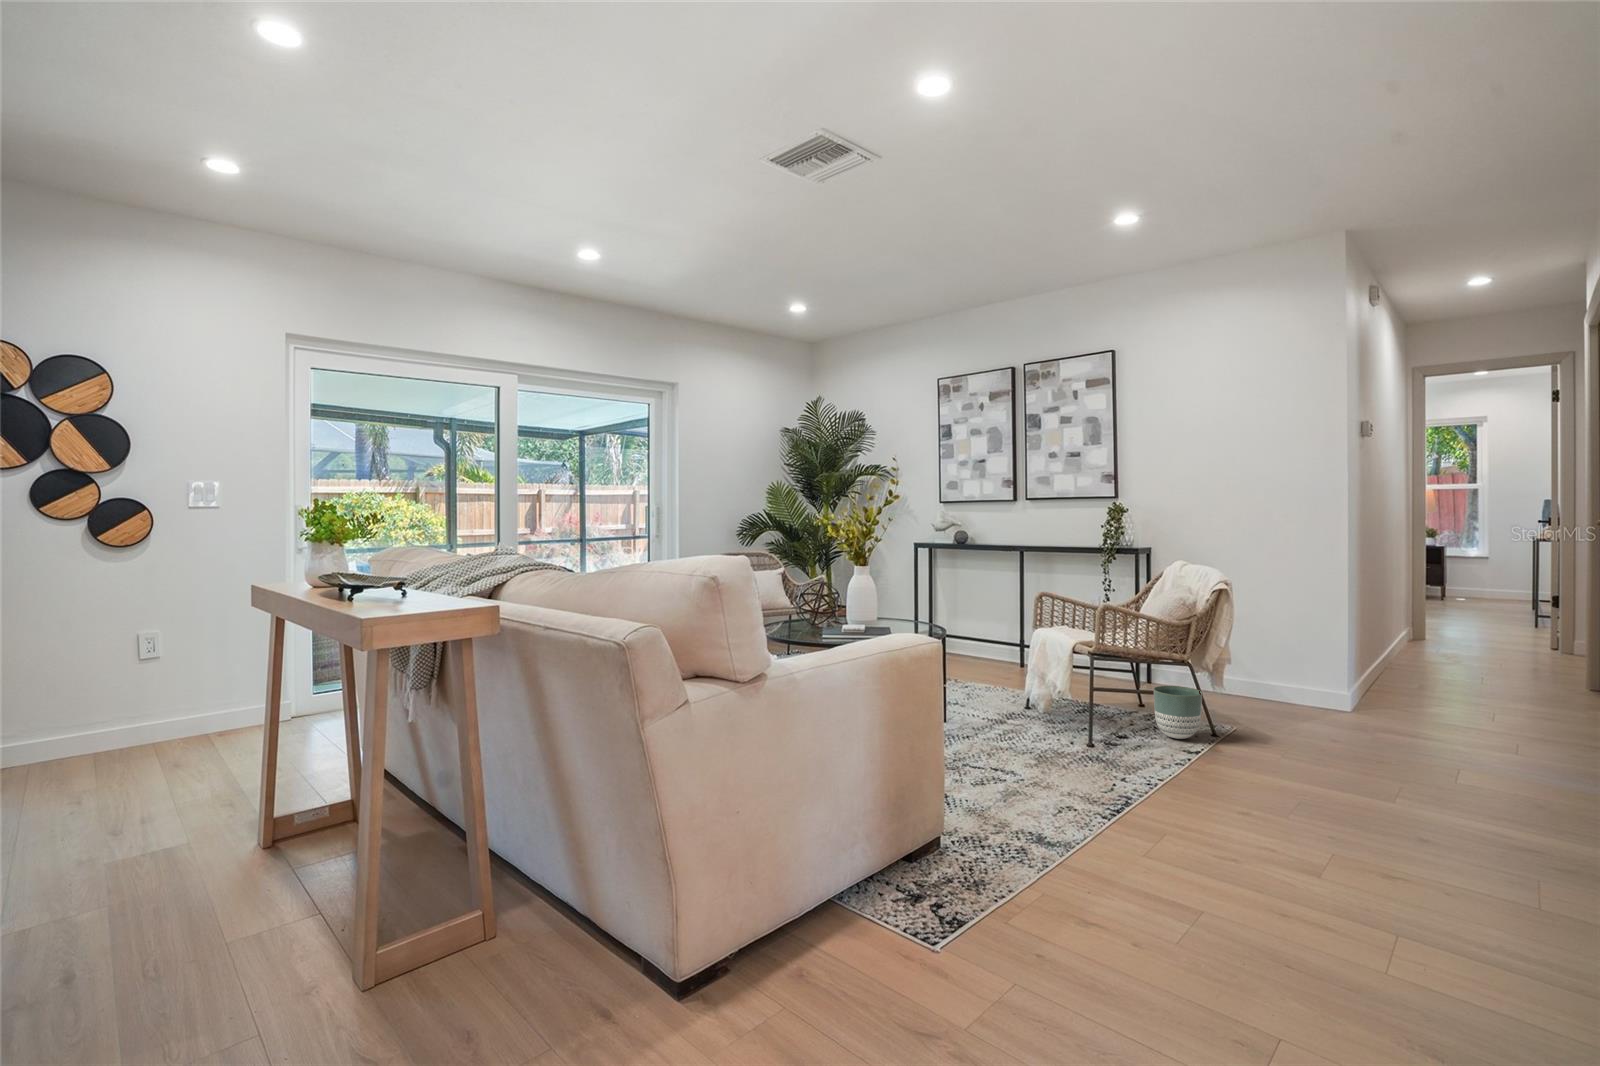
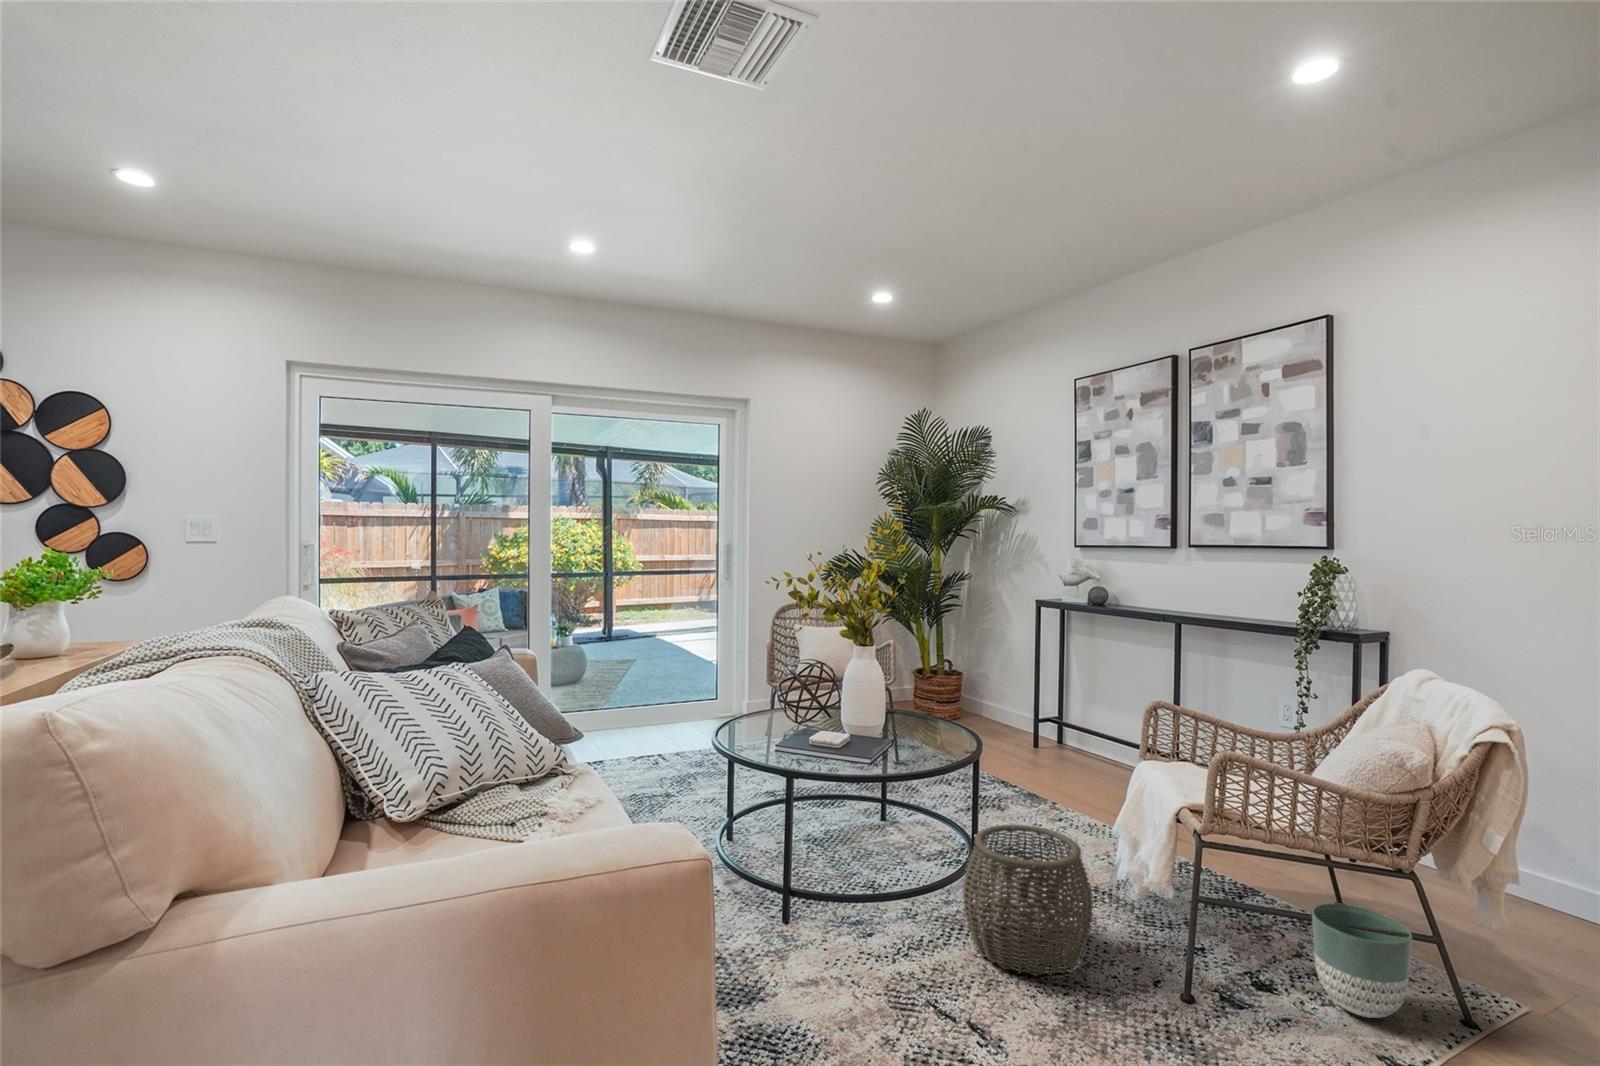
woven basket: none [966,668,1046,748] -> present [963,825,1093,976]

